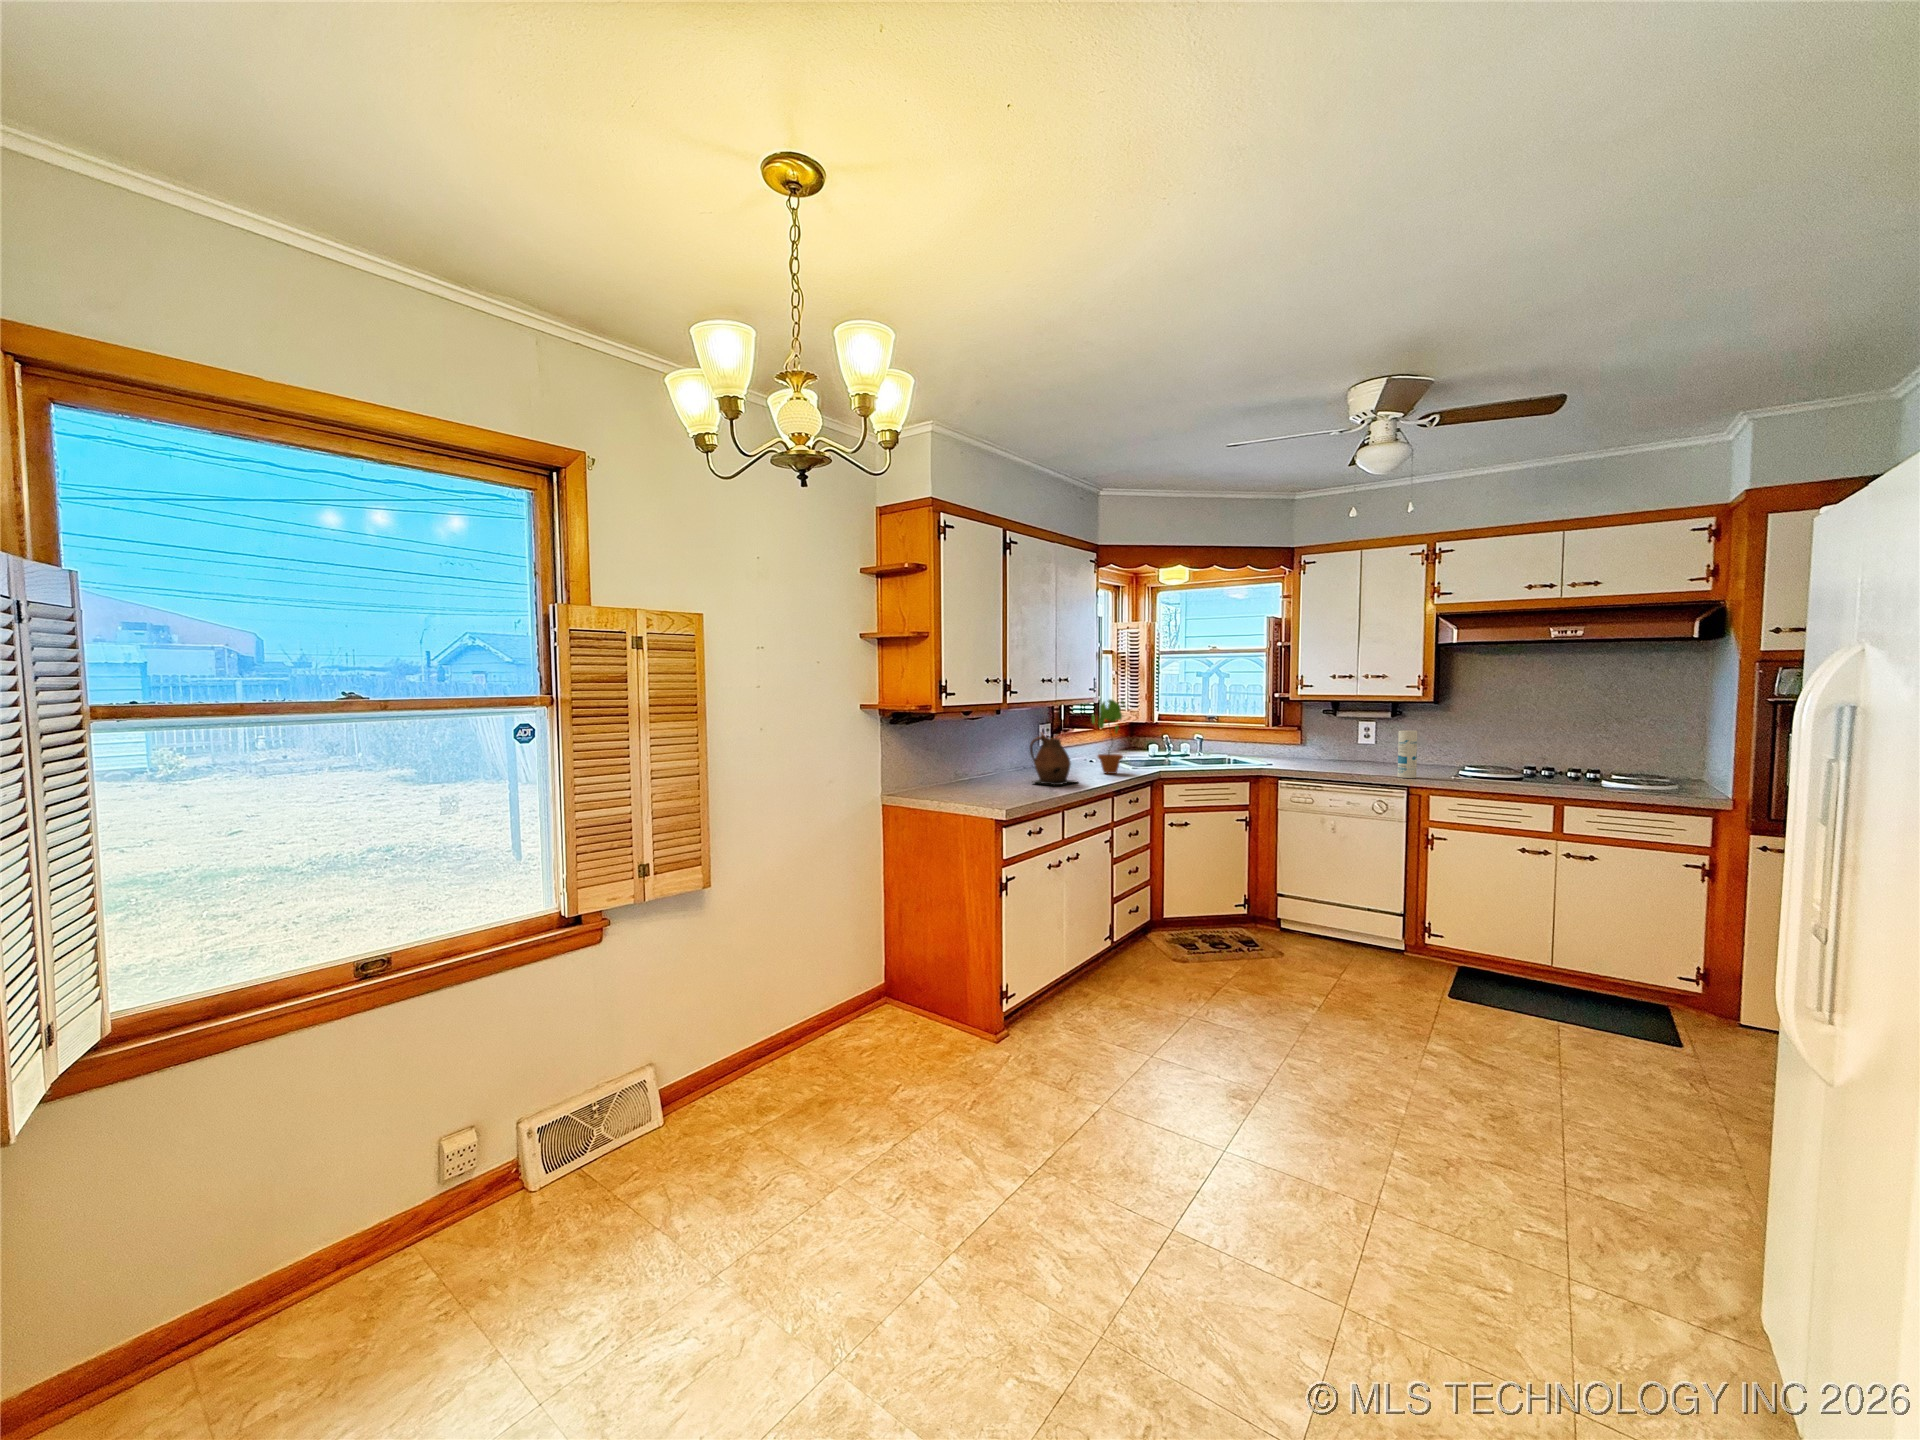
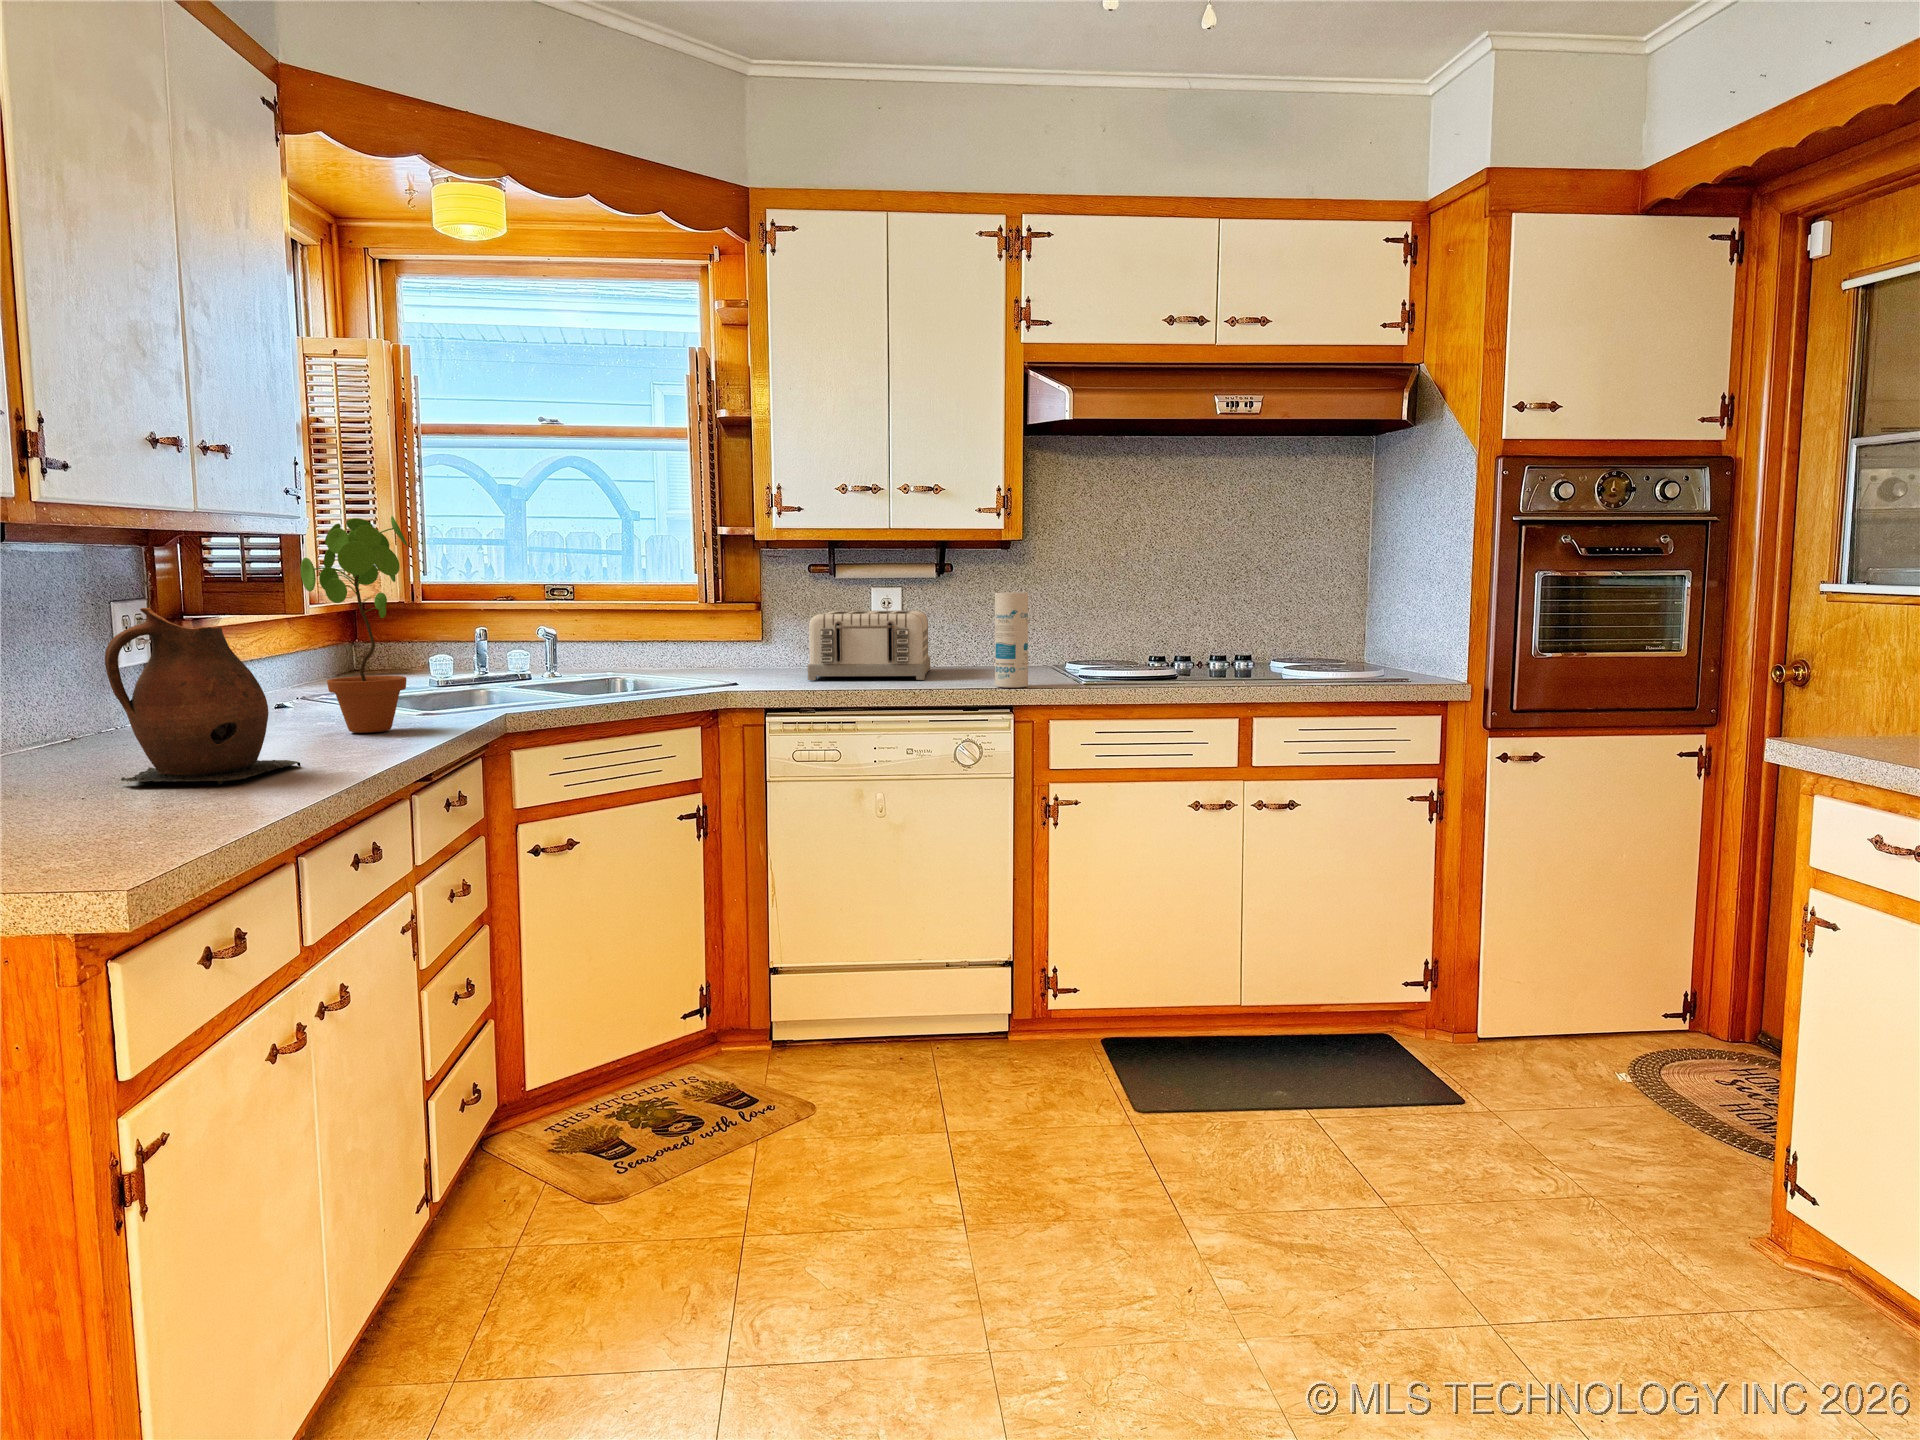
toaster: none [1310,733,1387,770] -> present [807,611,930,680]

